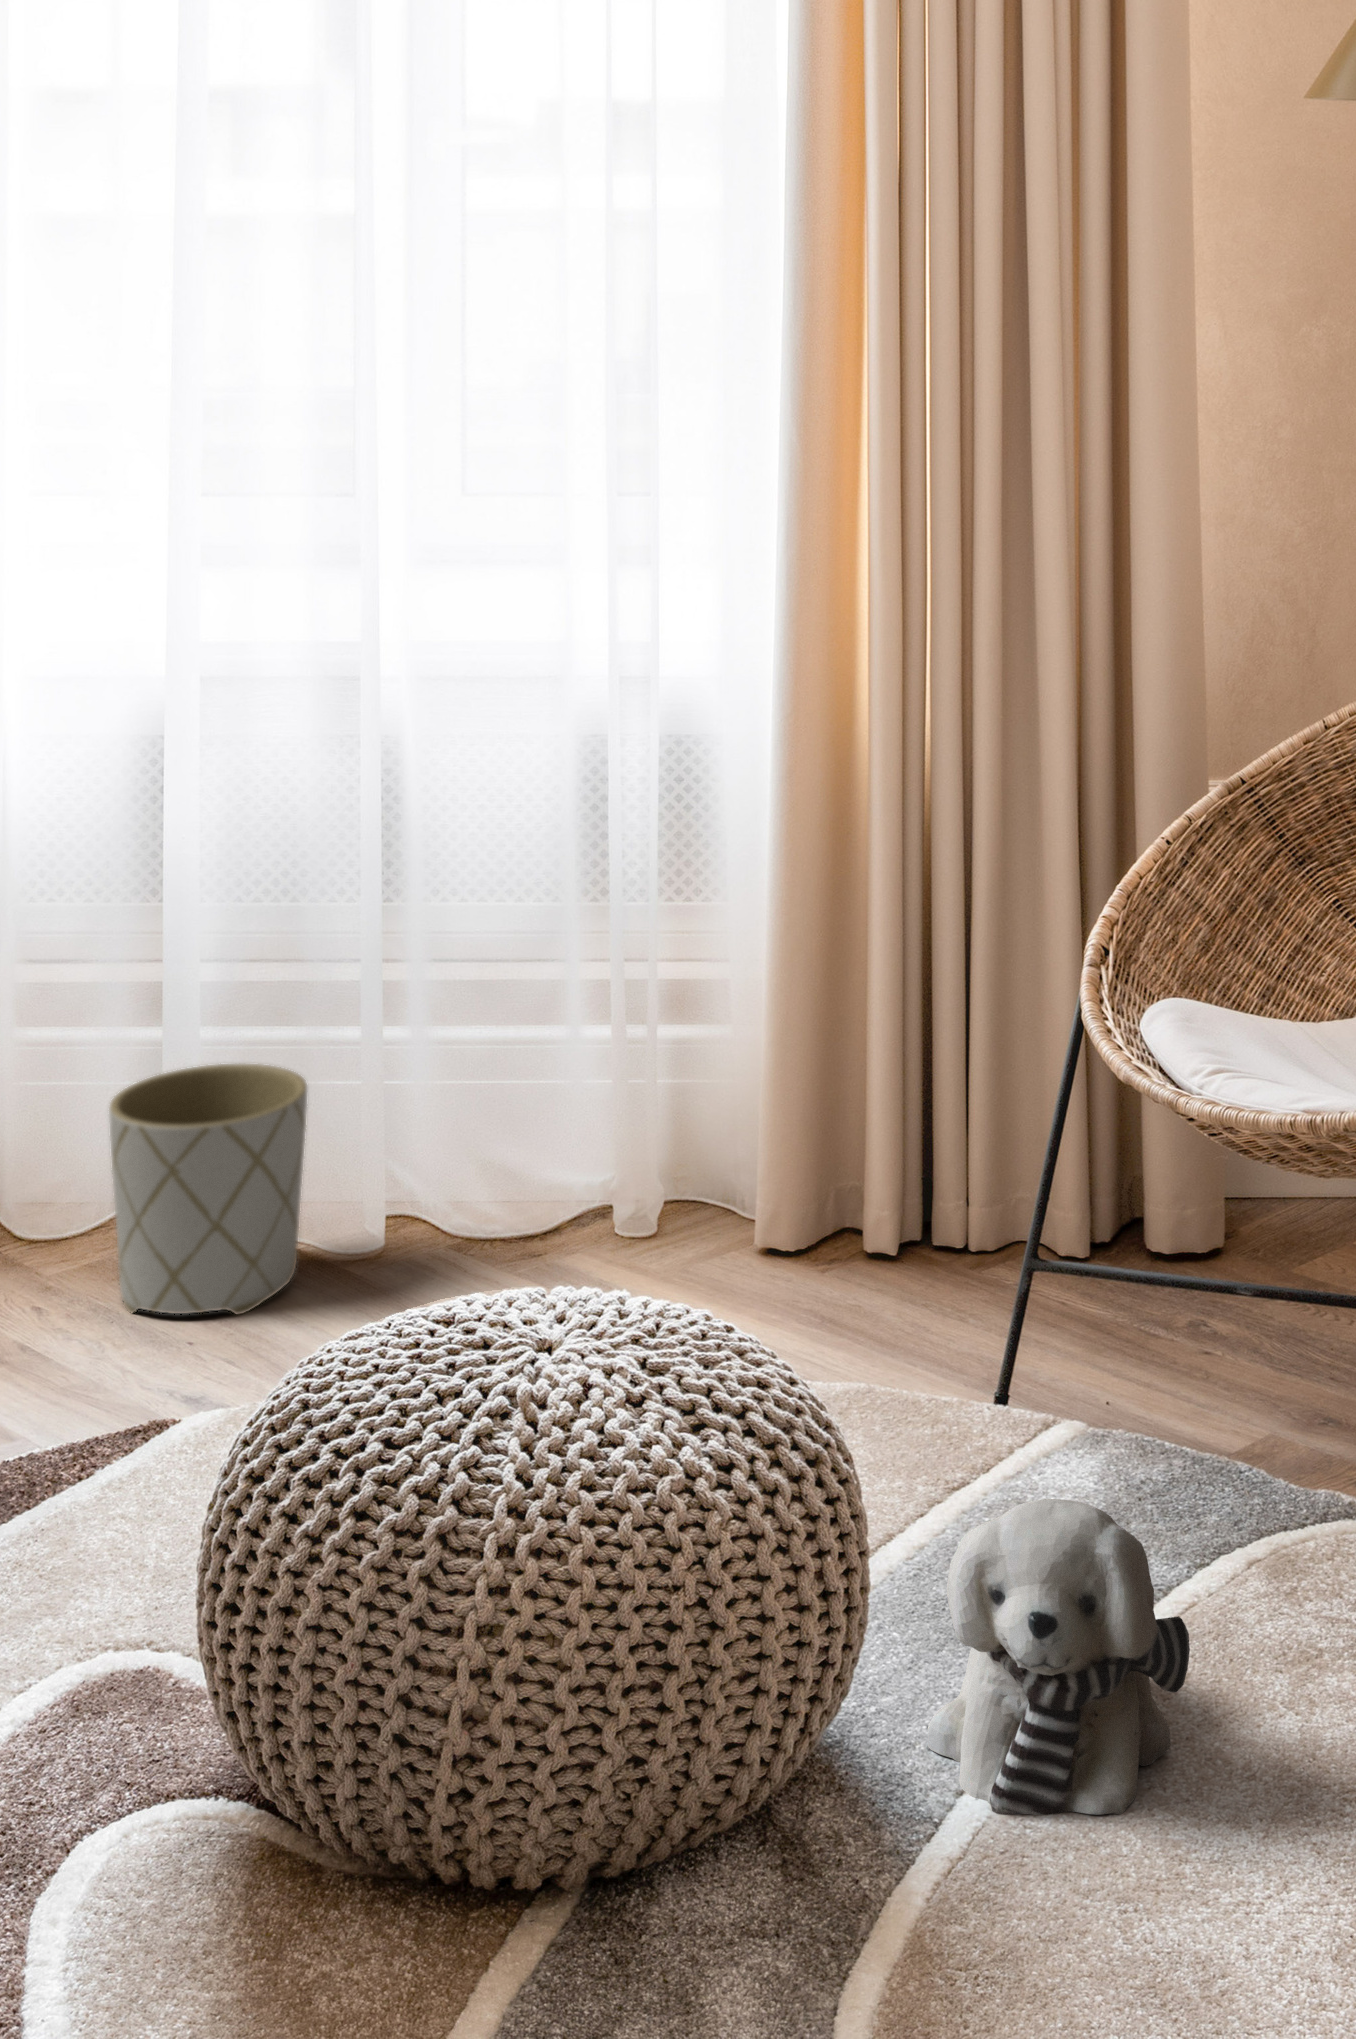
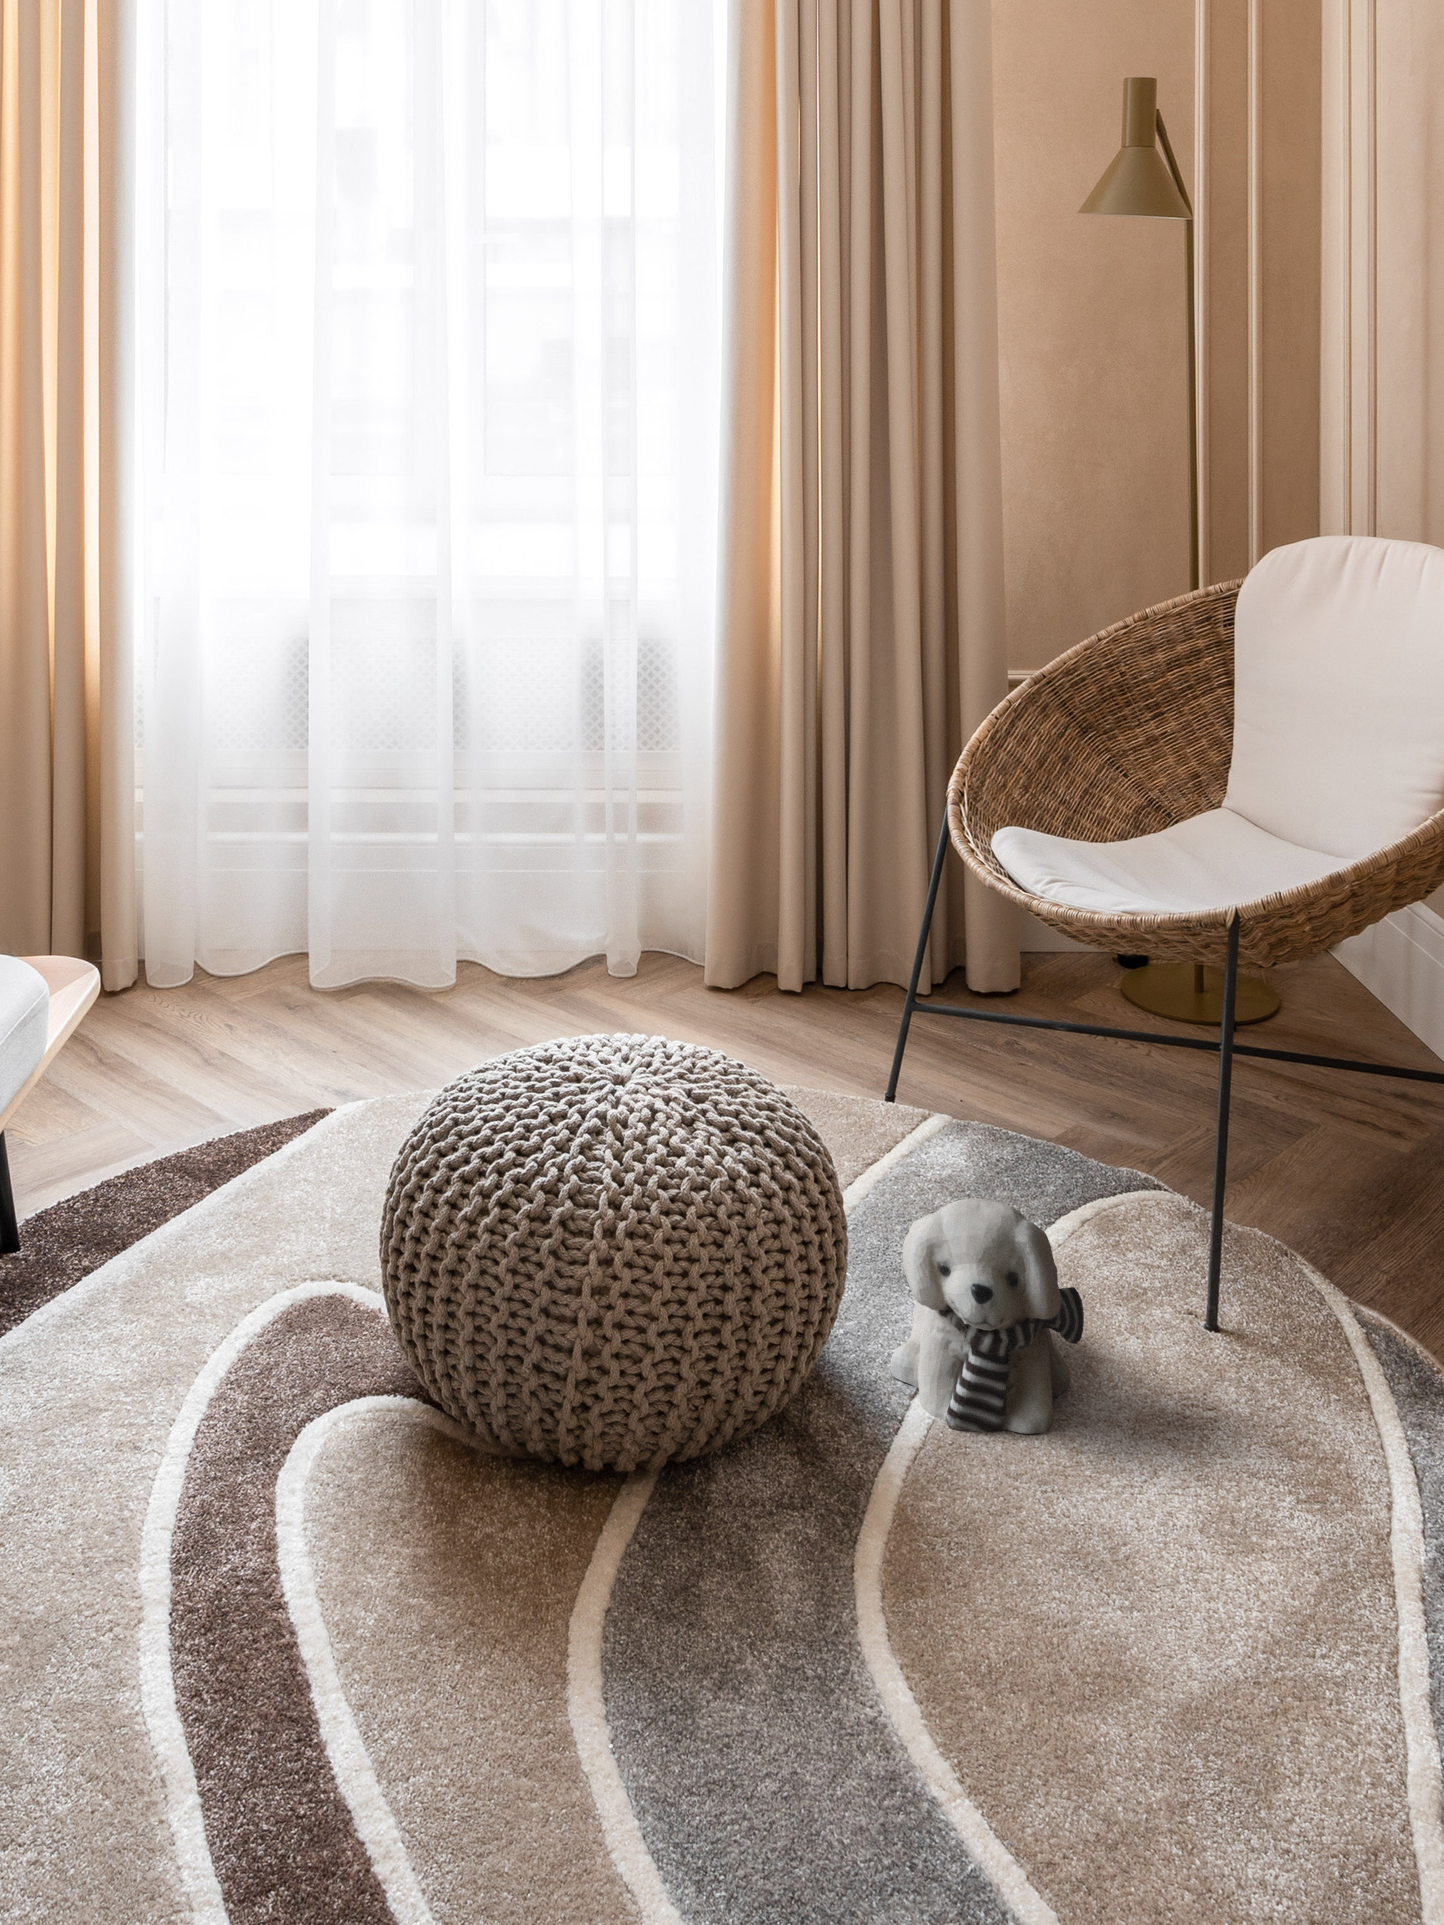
planter: present [109,1064,307,1314] -> none [267,865,393,1036]

